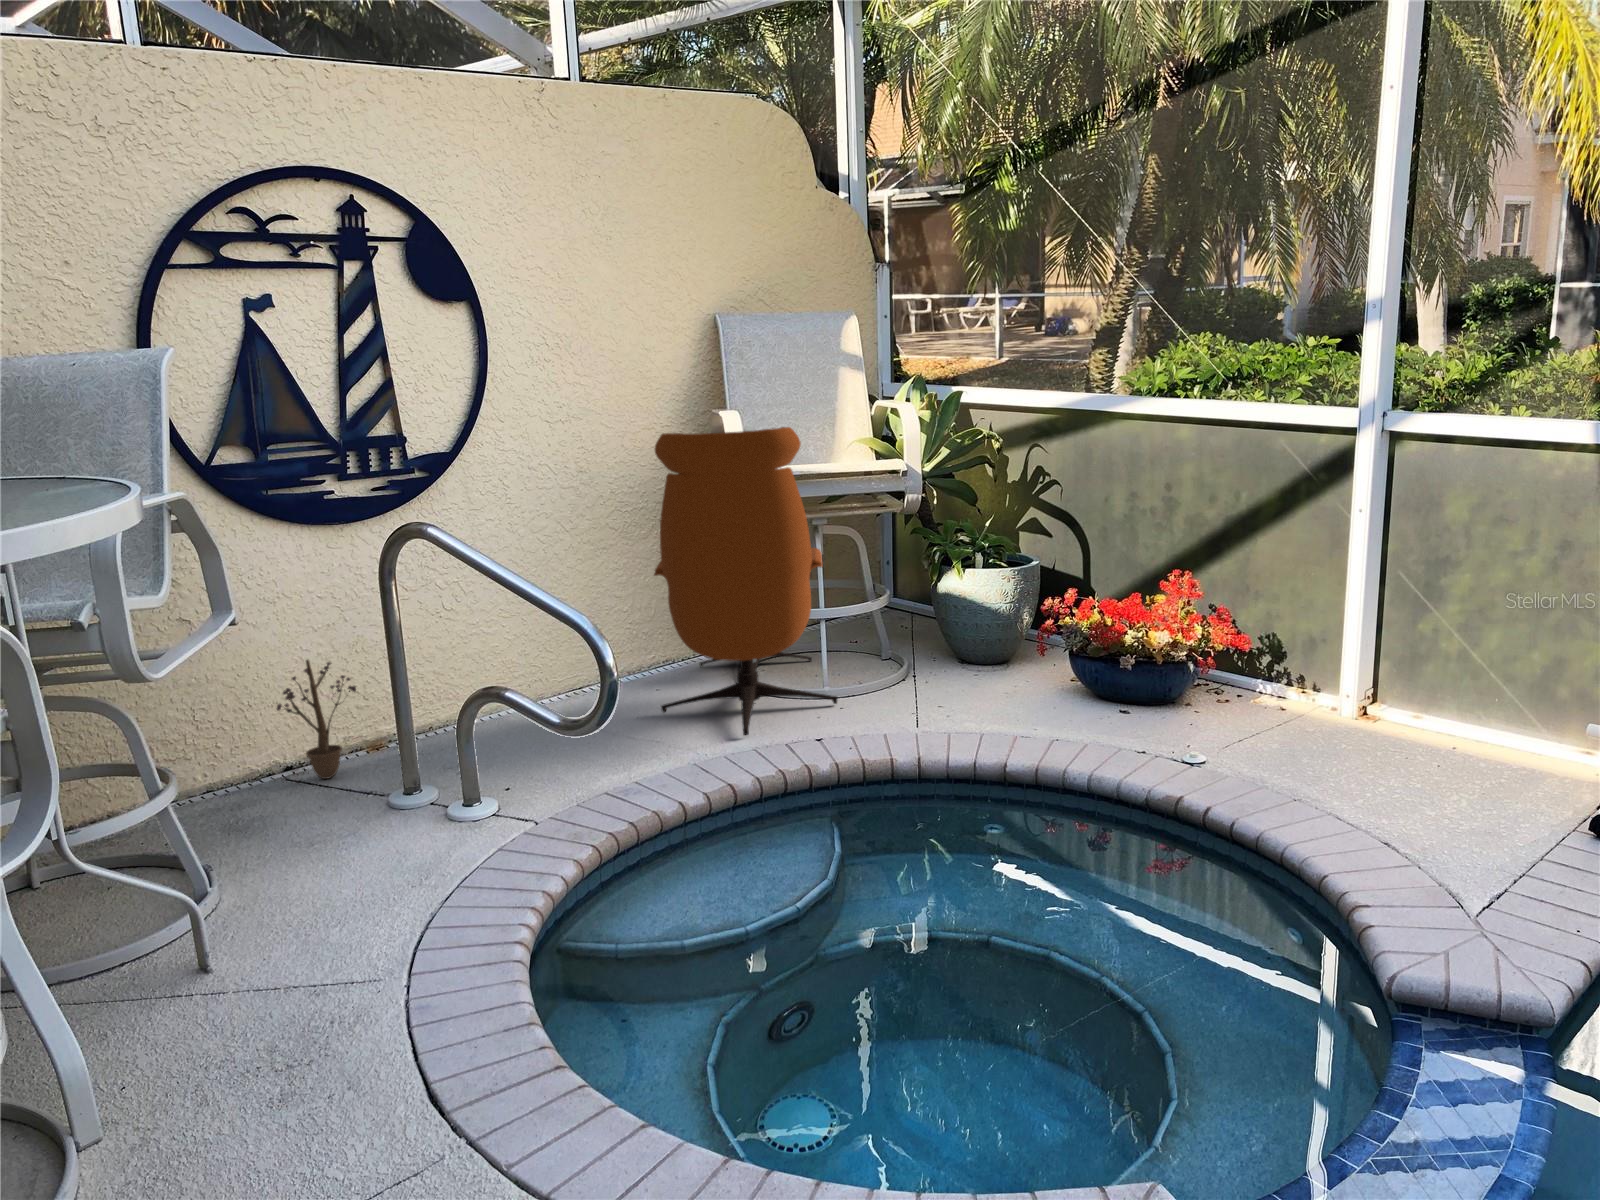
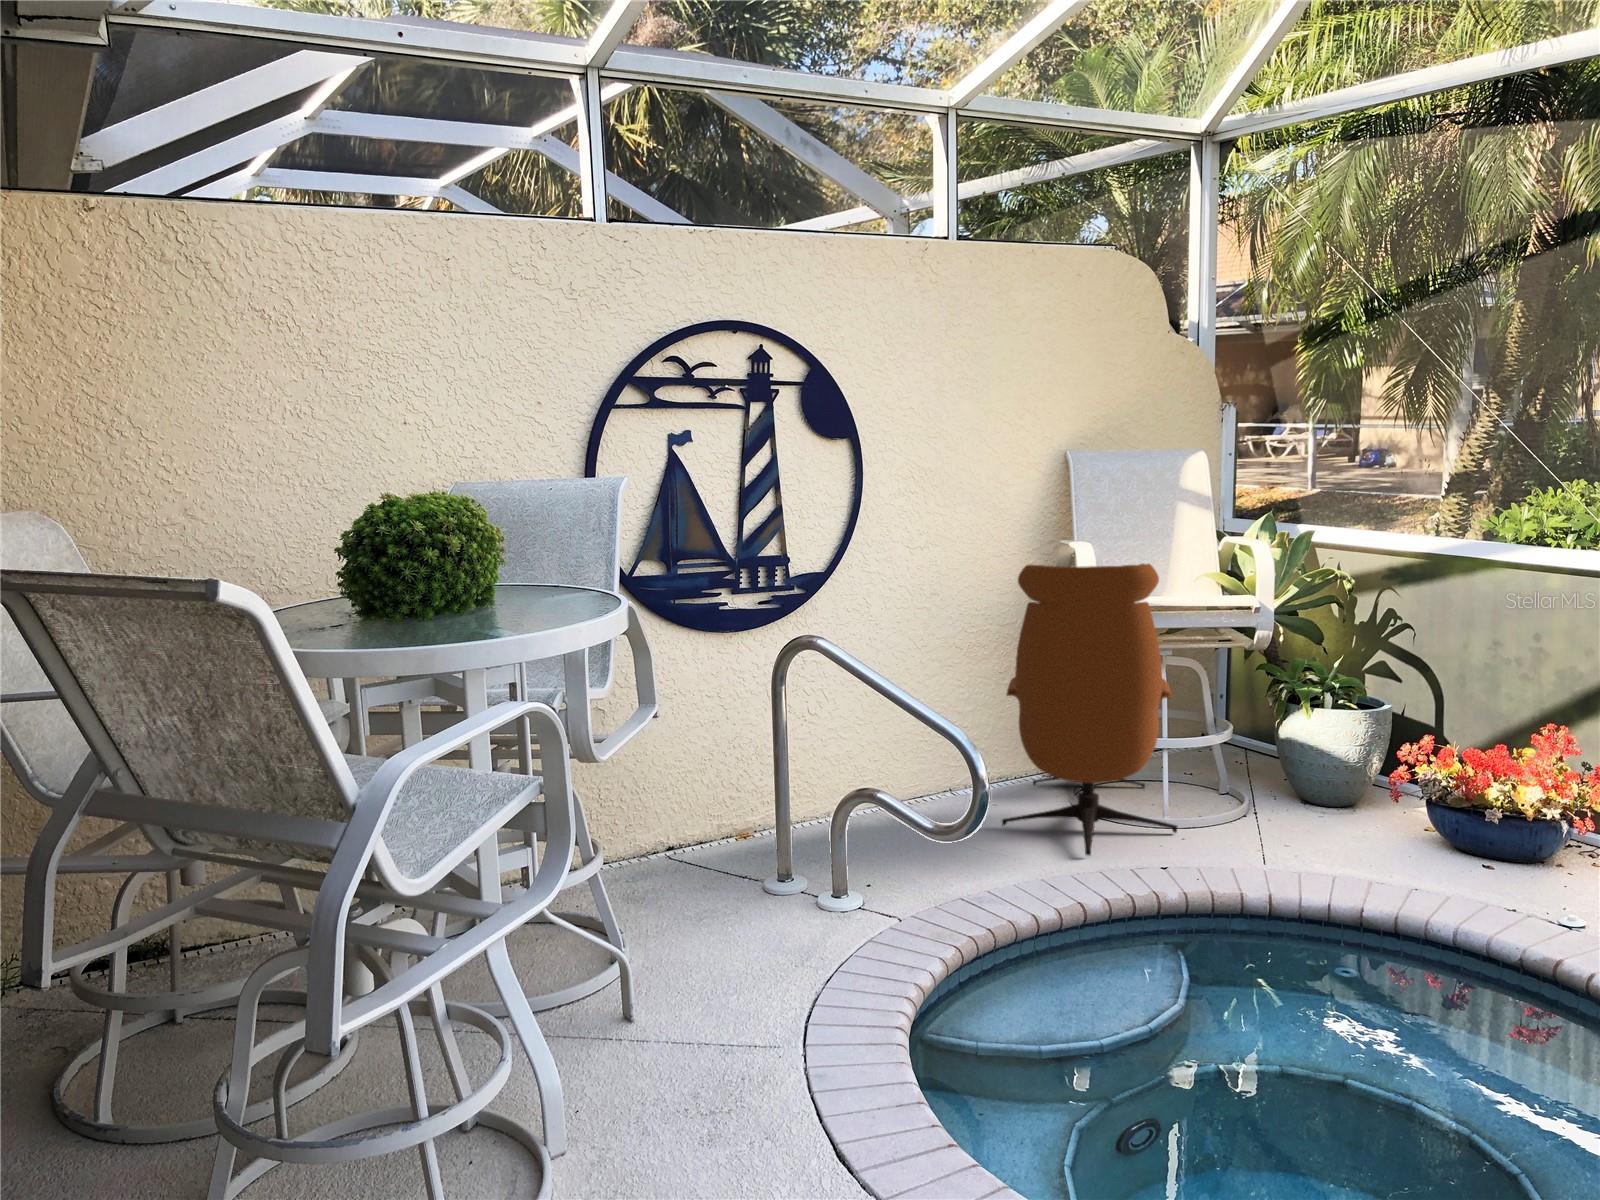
decorative plant: present [270,660,356,782] -> none [656,751,734,860]

